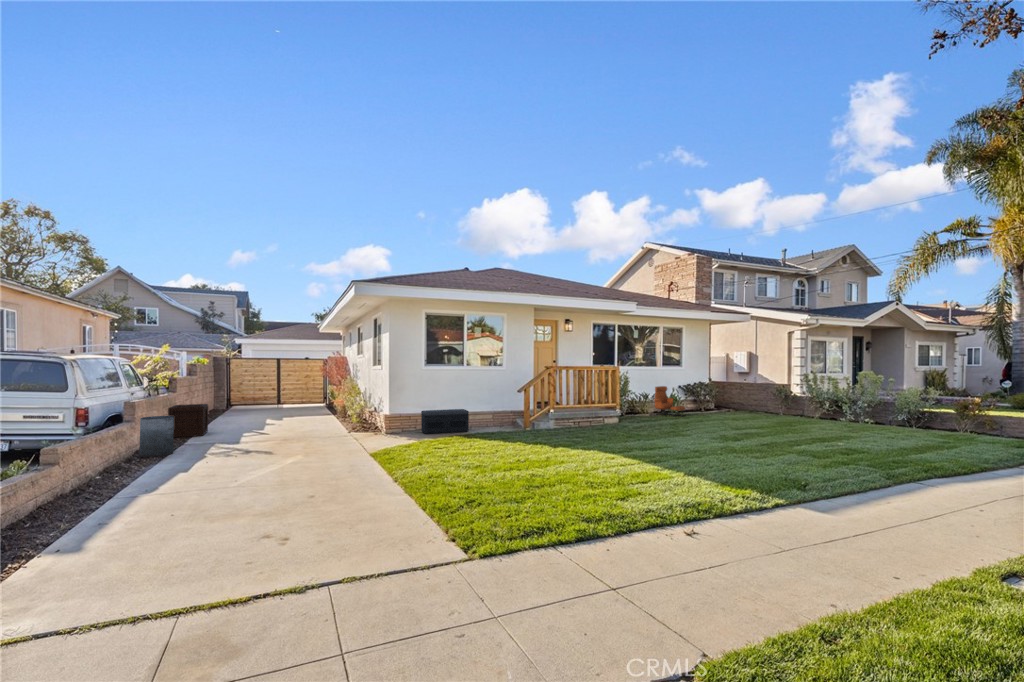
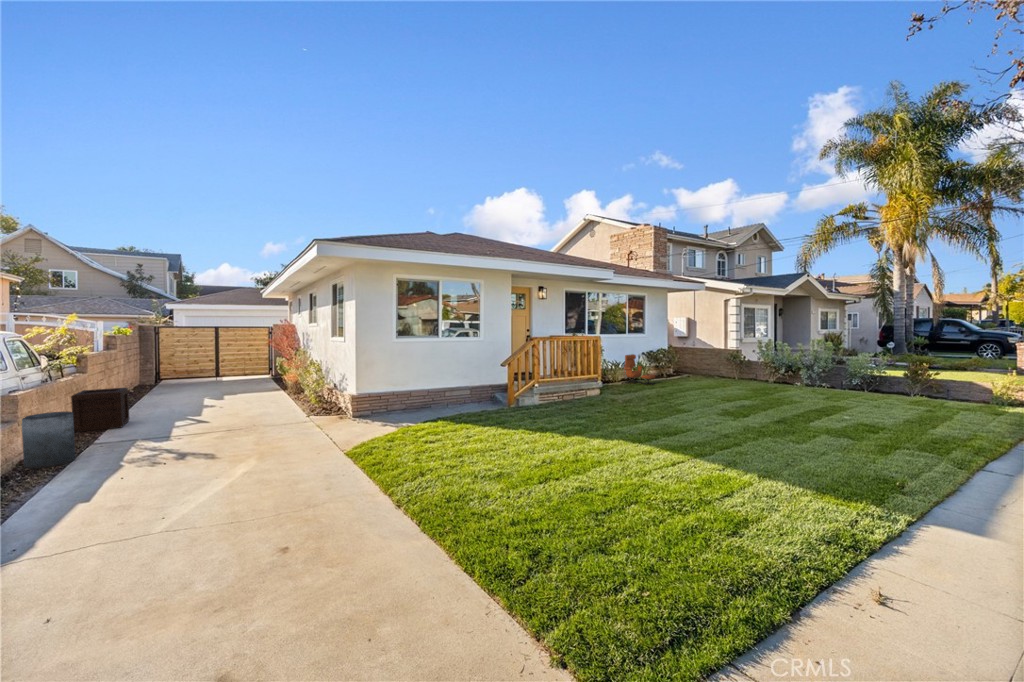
storage bench: present [421,409,469,434] -> none [393,386,447,416]

